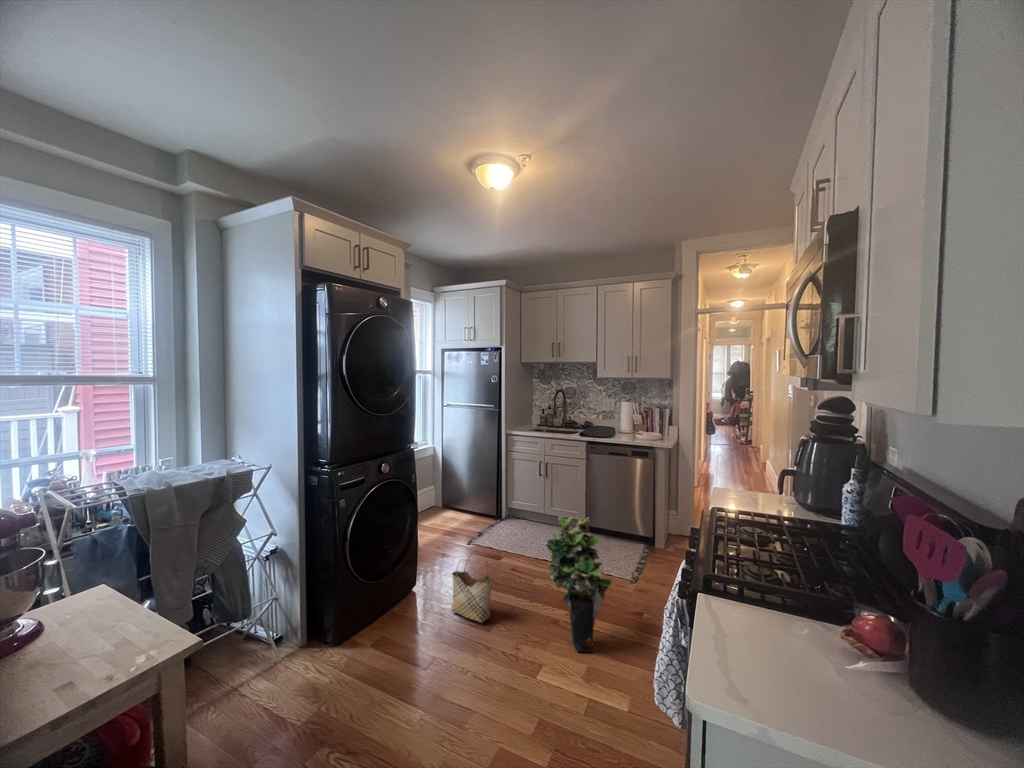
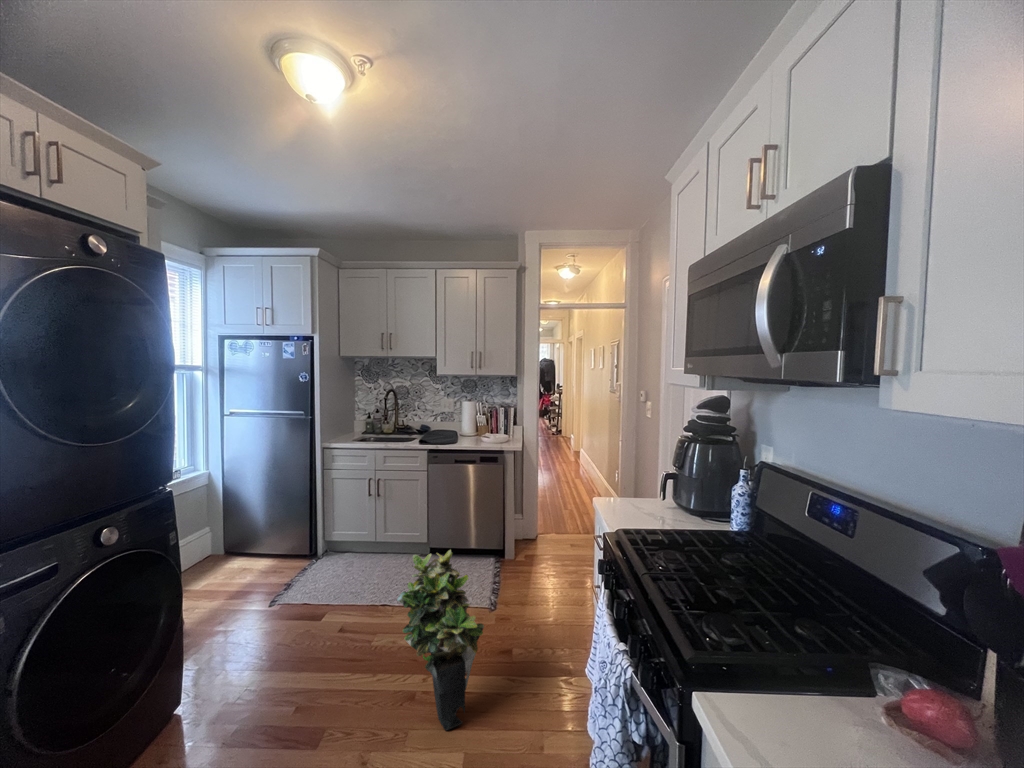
woven basket: present [451,551,493,622] -> none [248,628,320,737]

